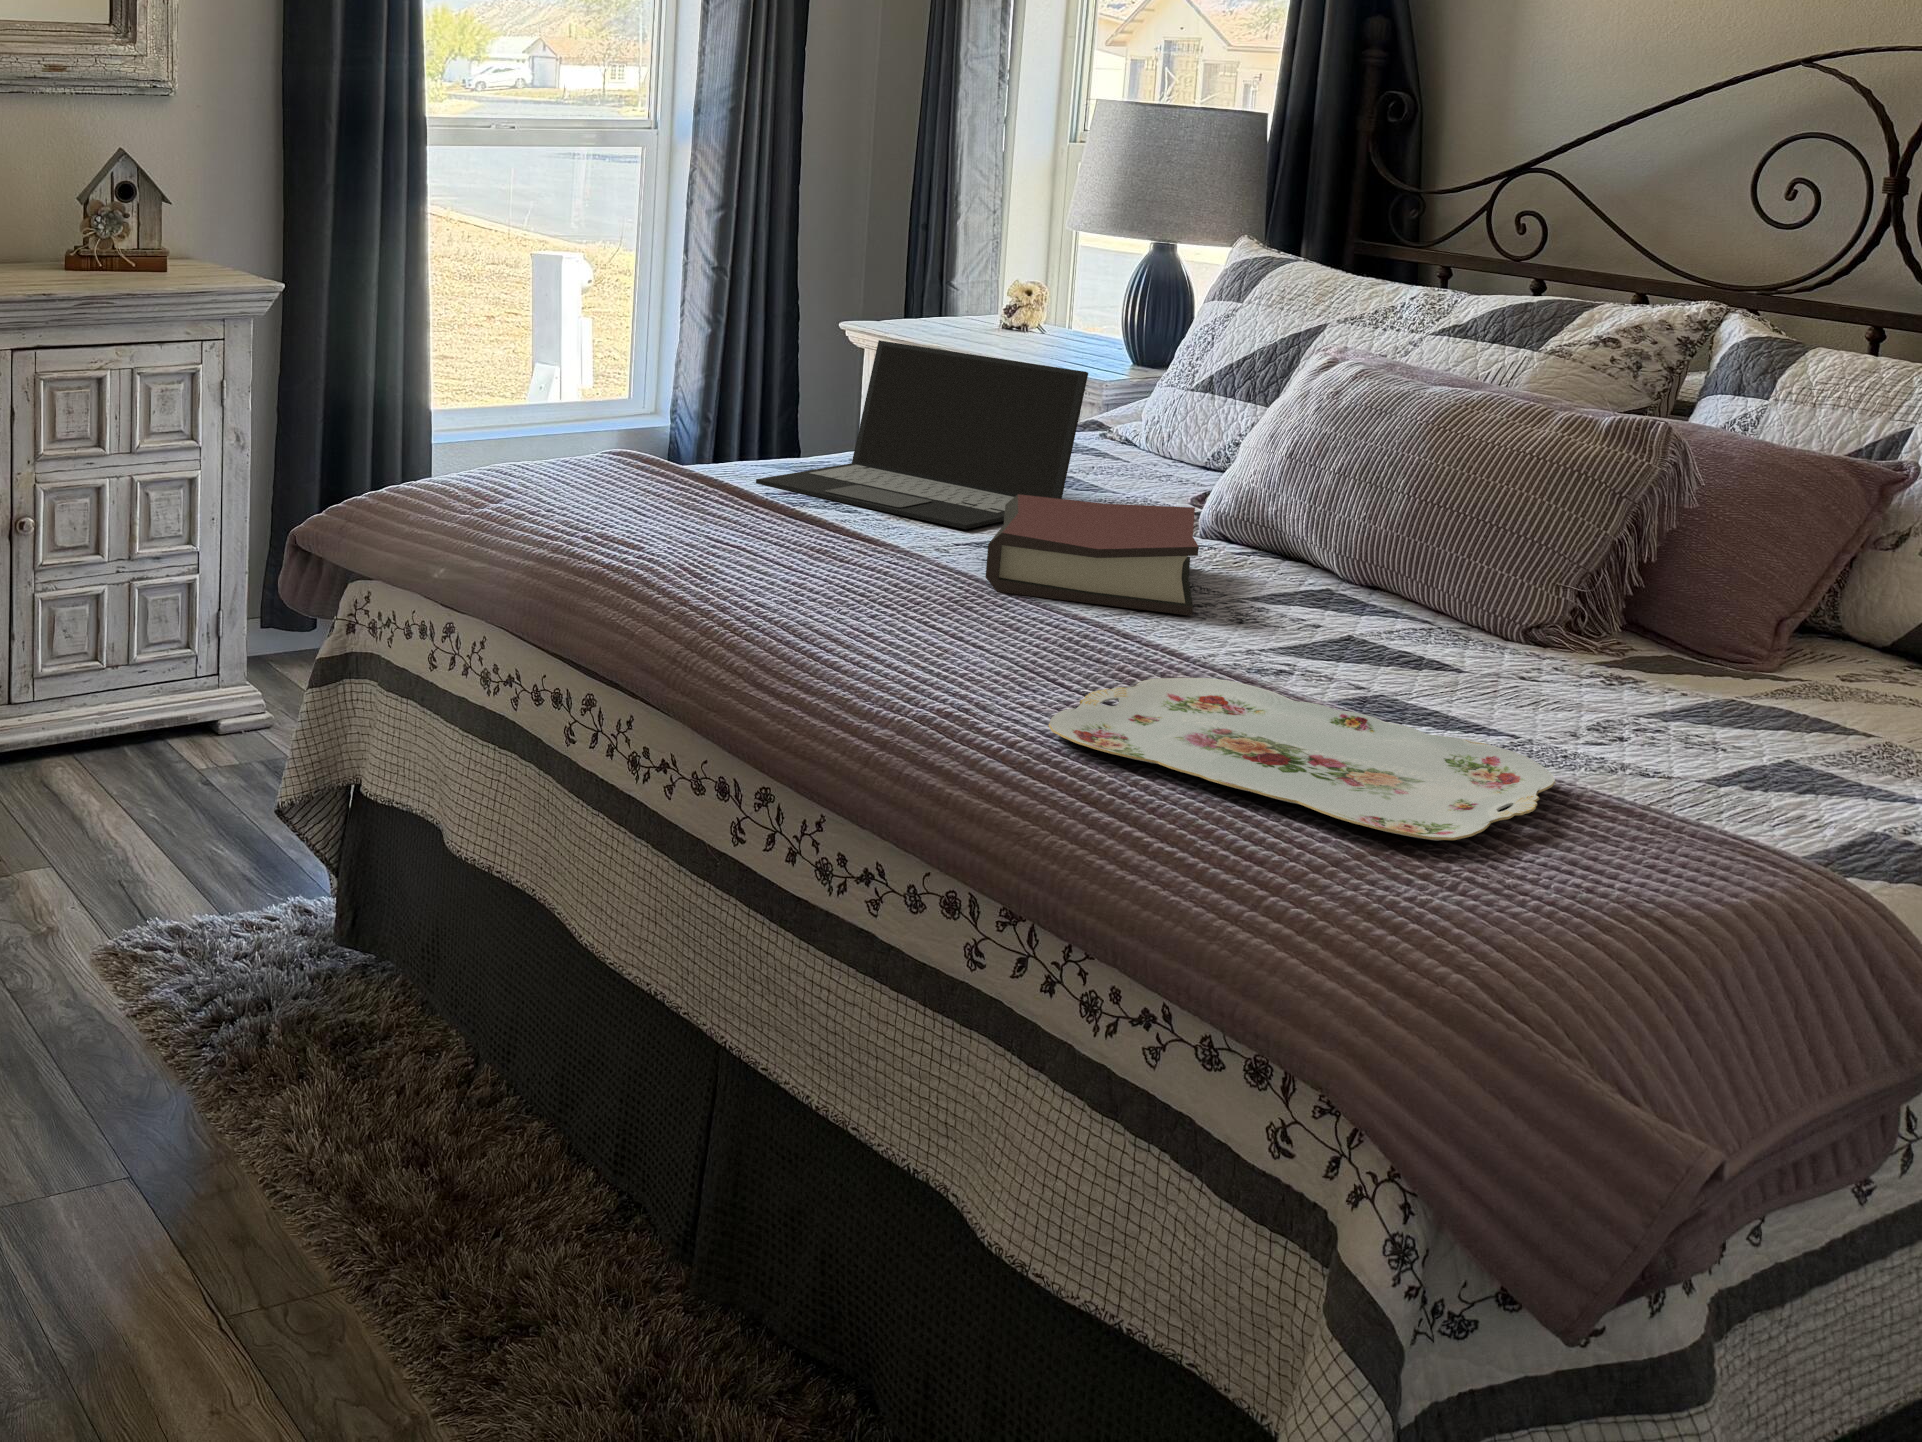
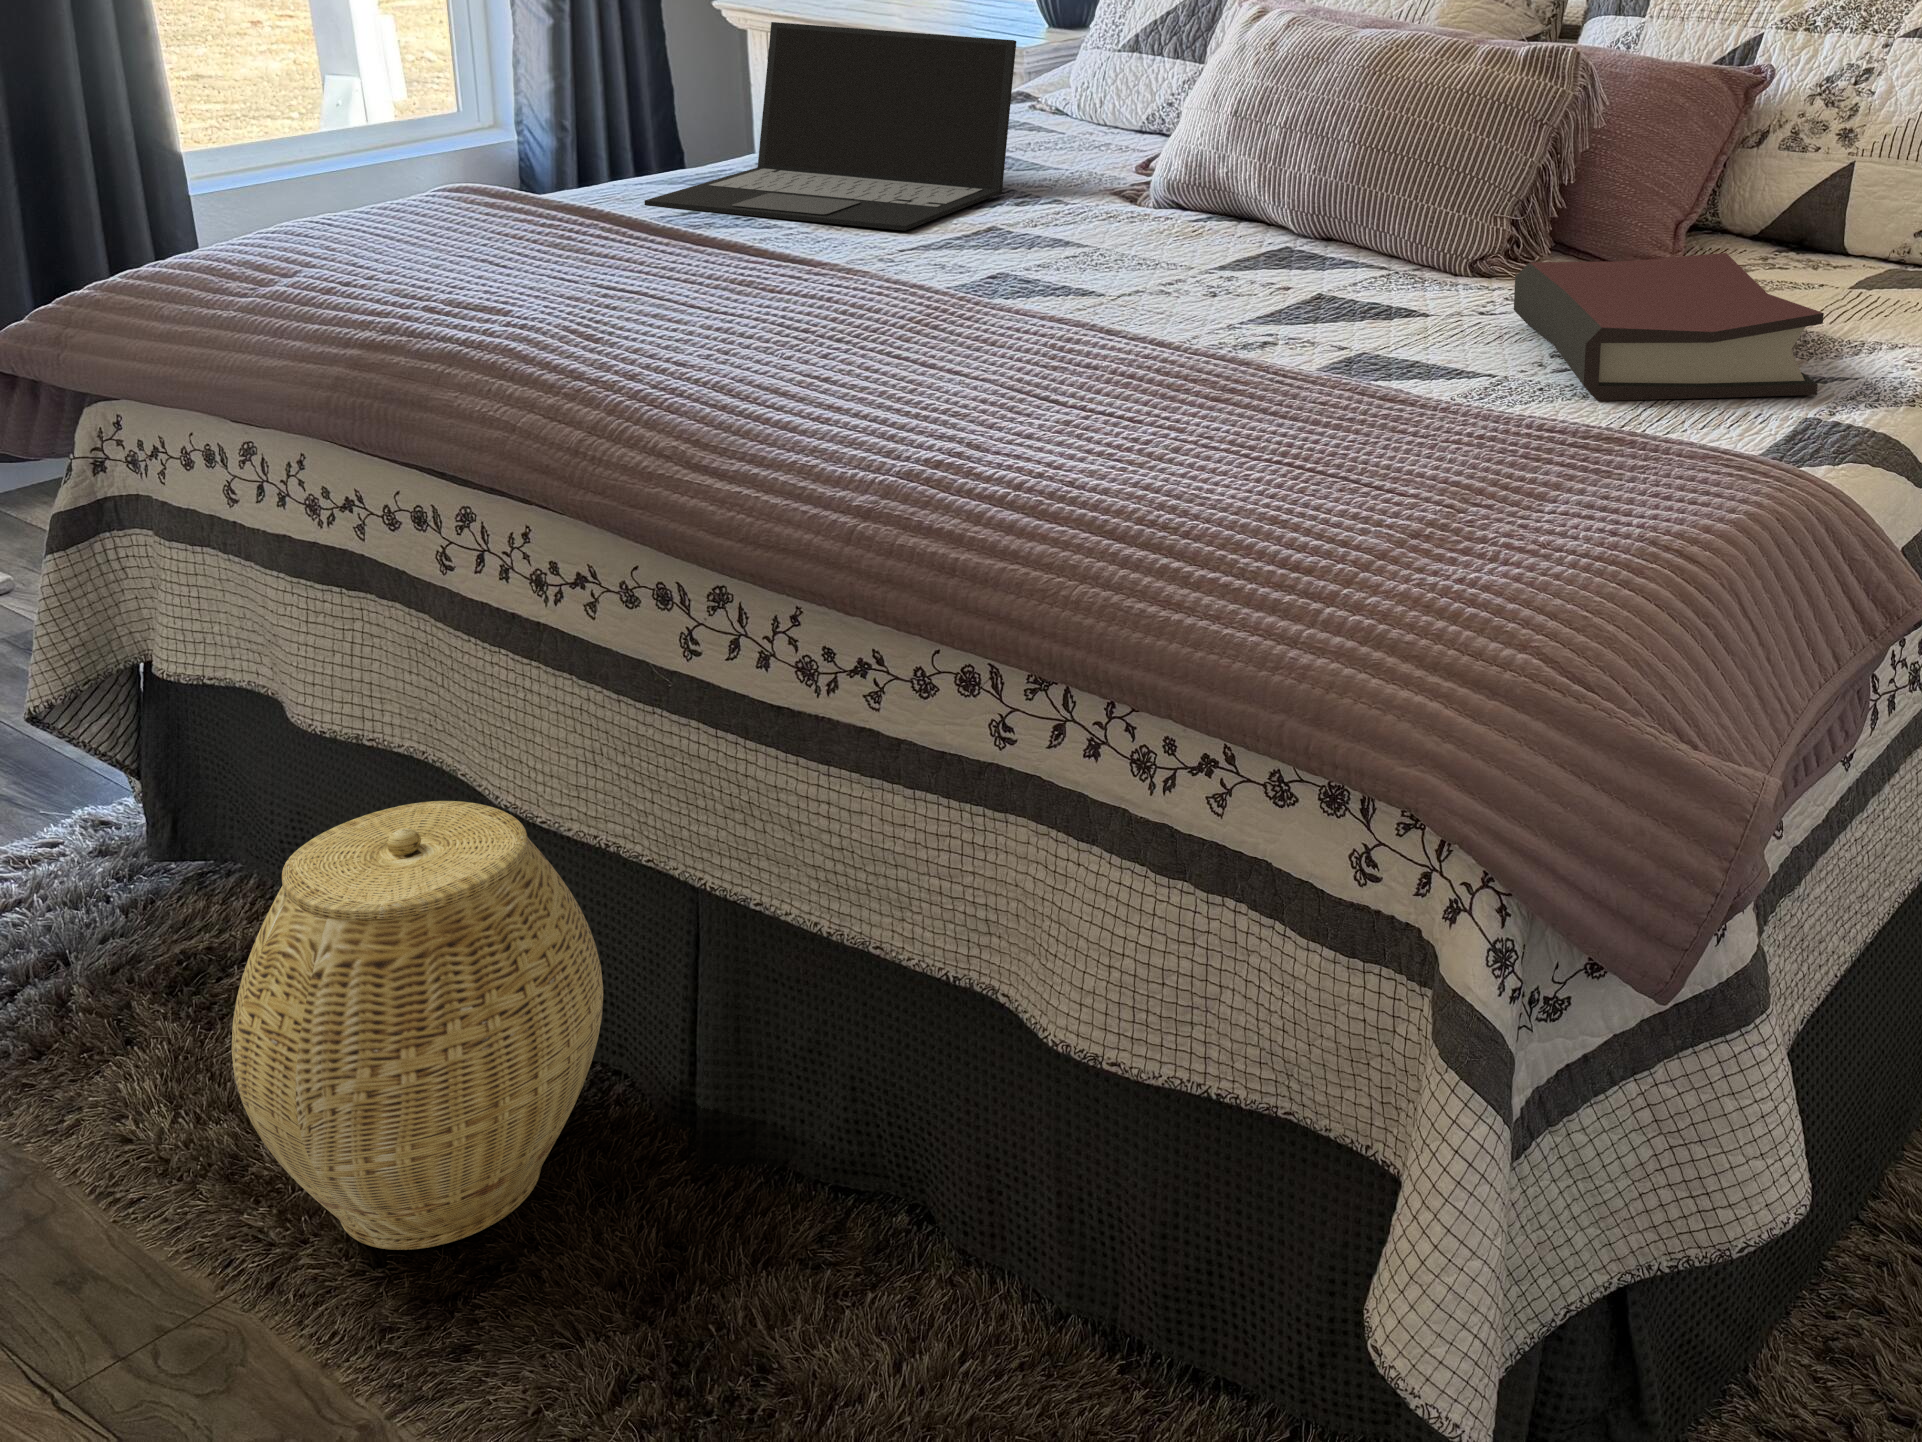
hardback book: present [986,494,1199,616] -> present [1514,253,1824,401]
serving tray: present [1049,678,1556,841] -> none [1052,367,1552,512]
woven basket: none [371,924,633,1290] -> present [232,801,603,1250]

